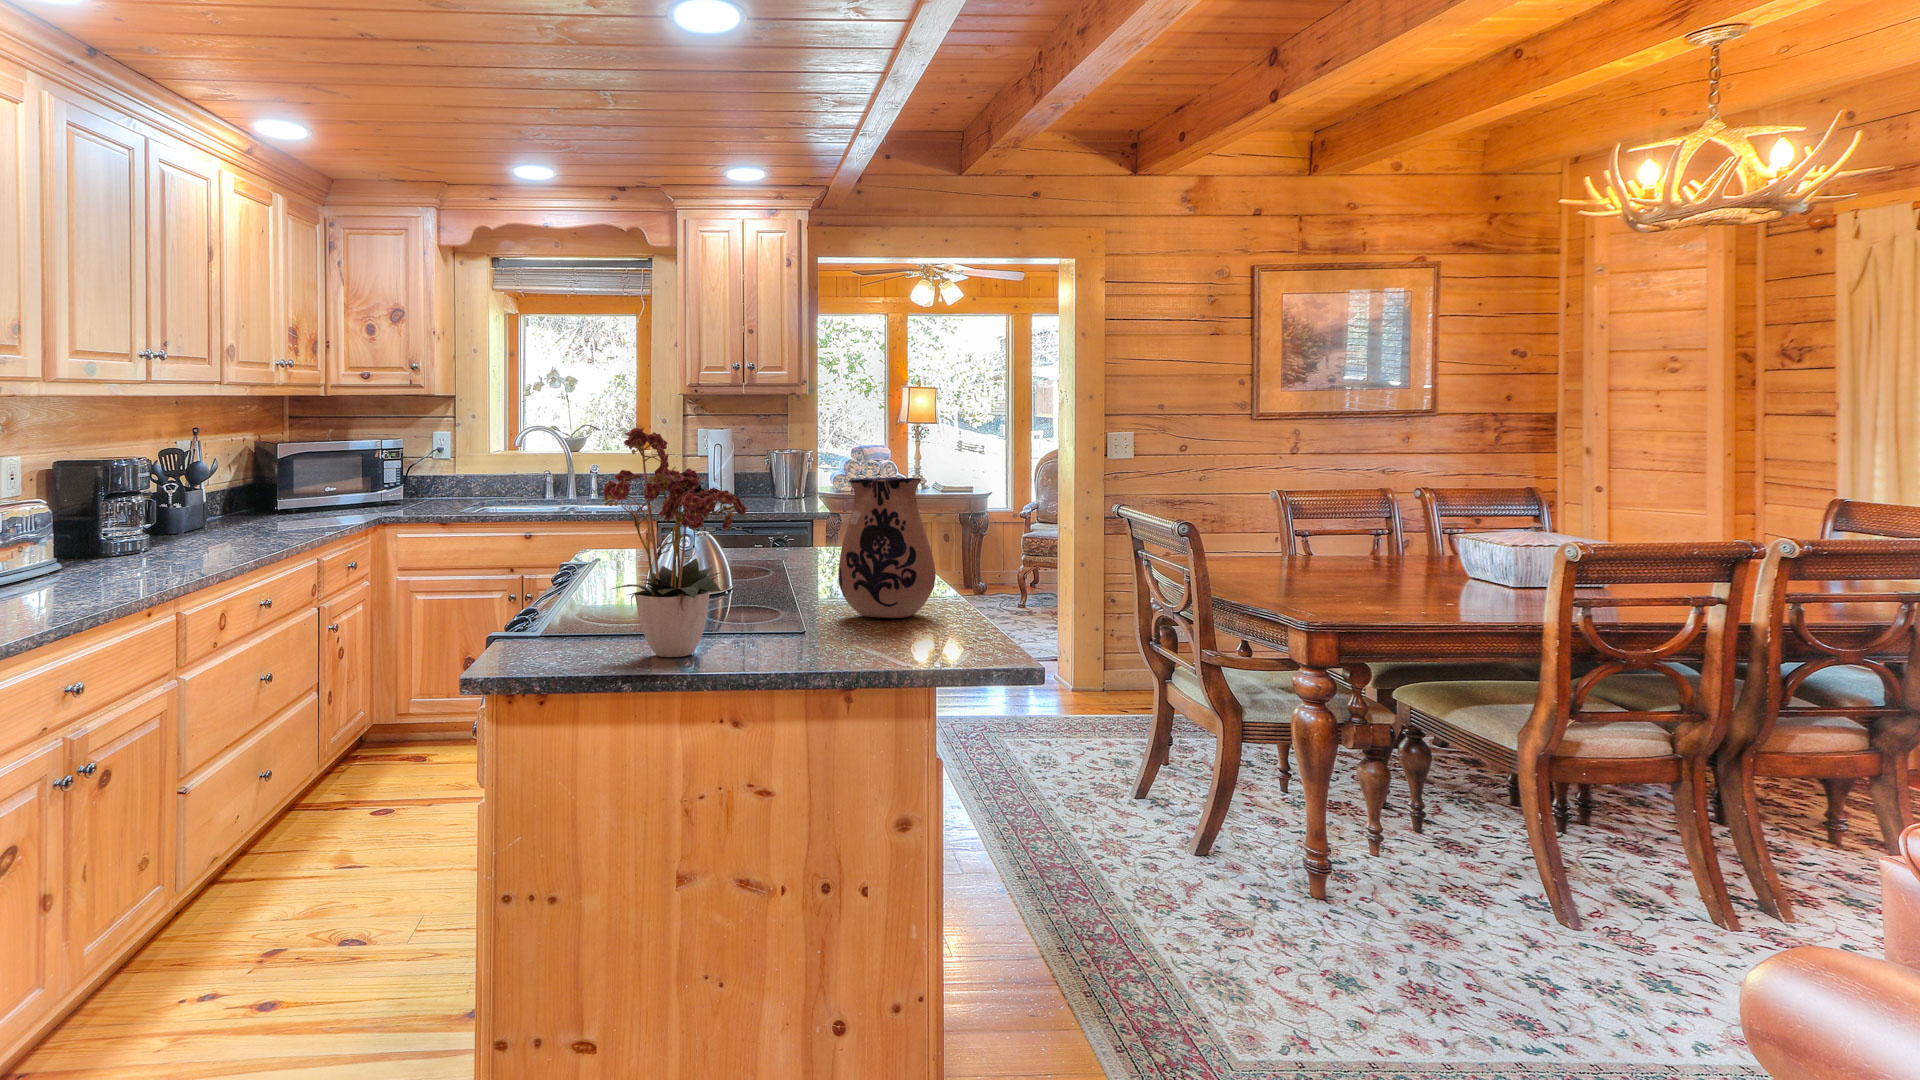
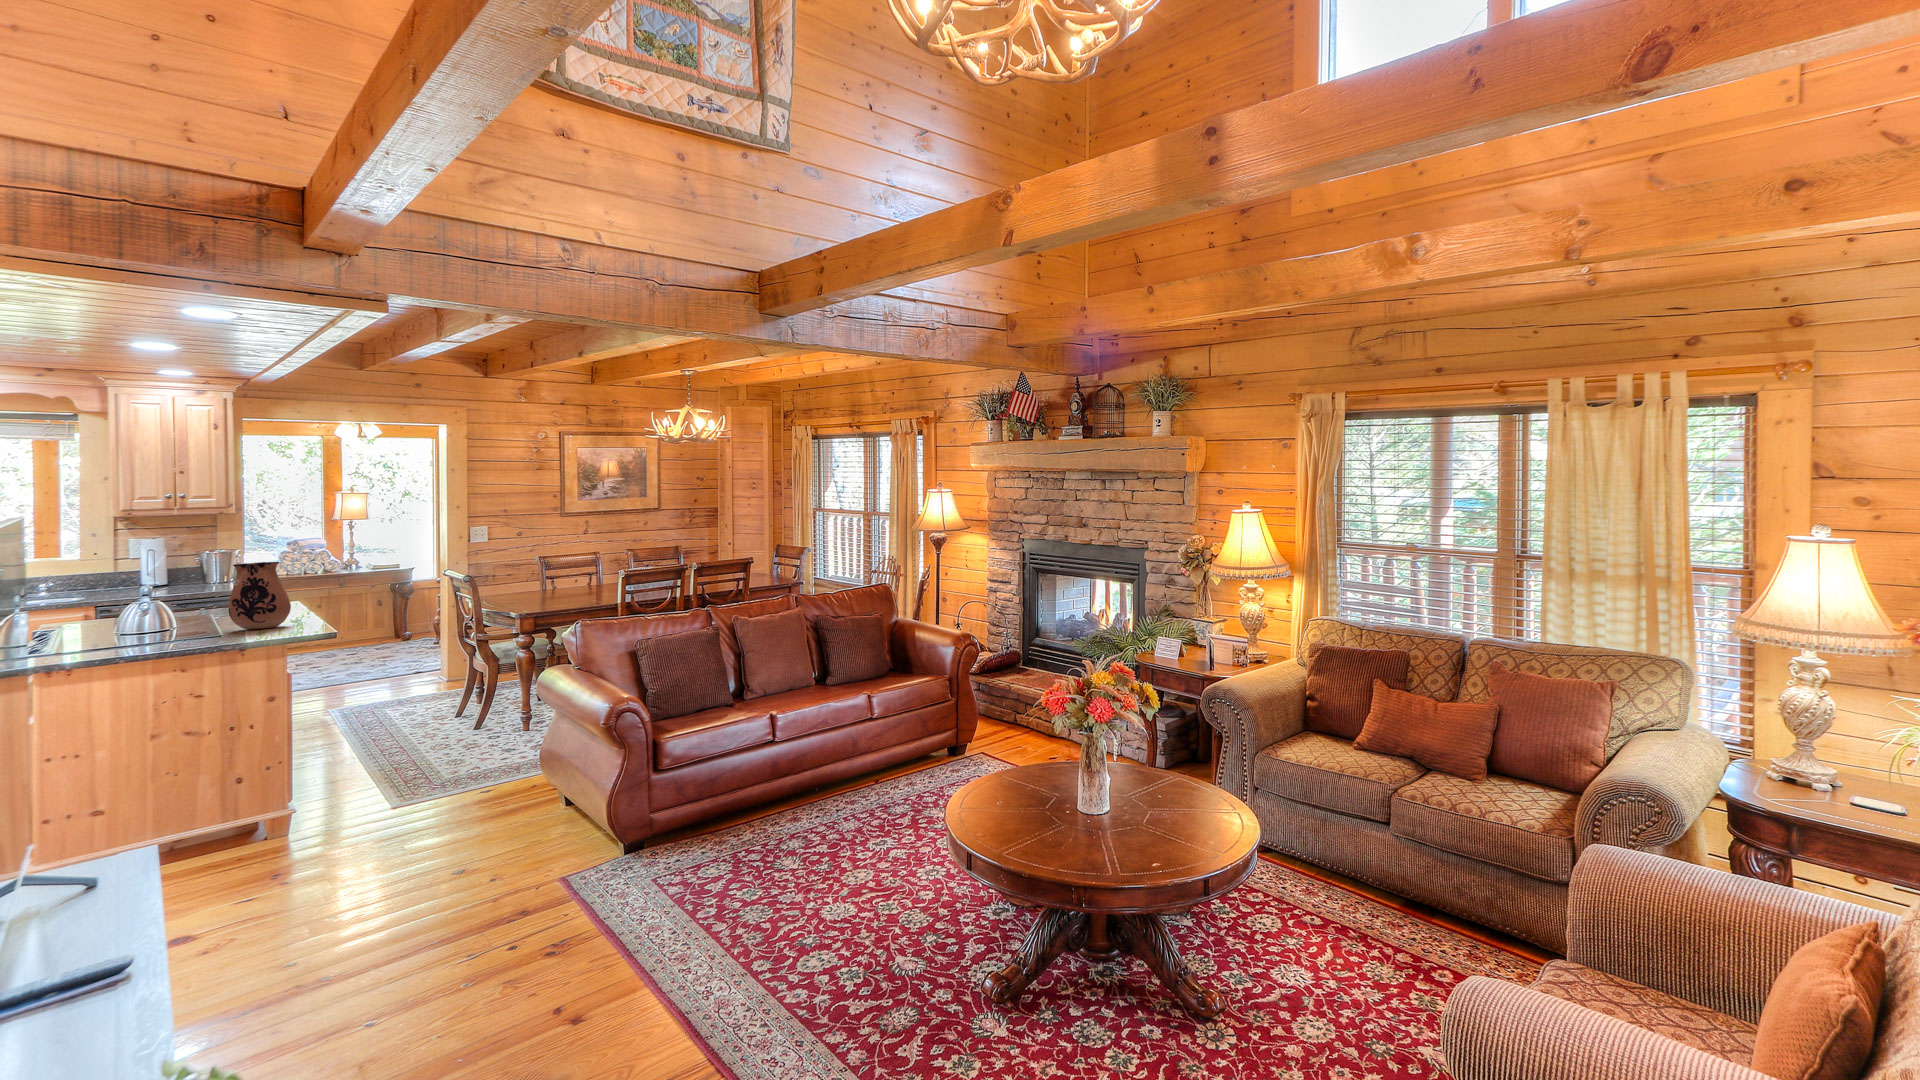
flower arrangement: present [603,428,747,657] -> none [56,542,167,653]

